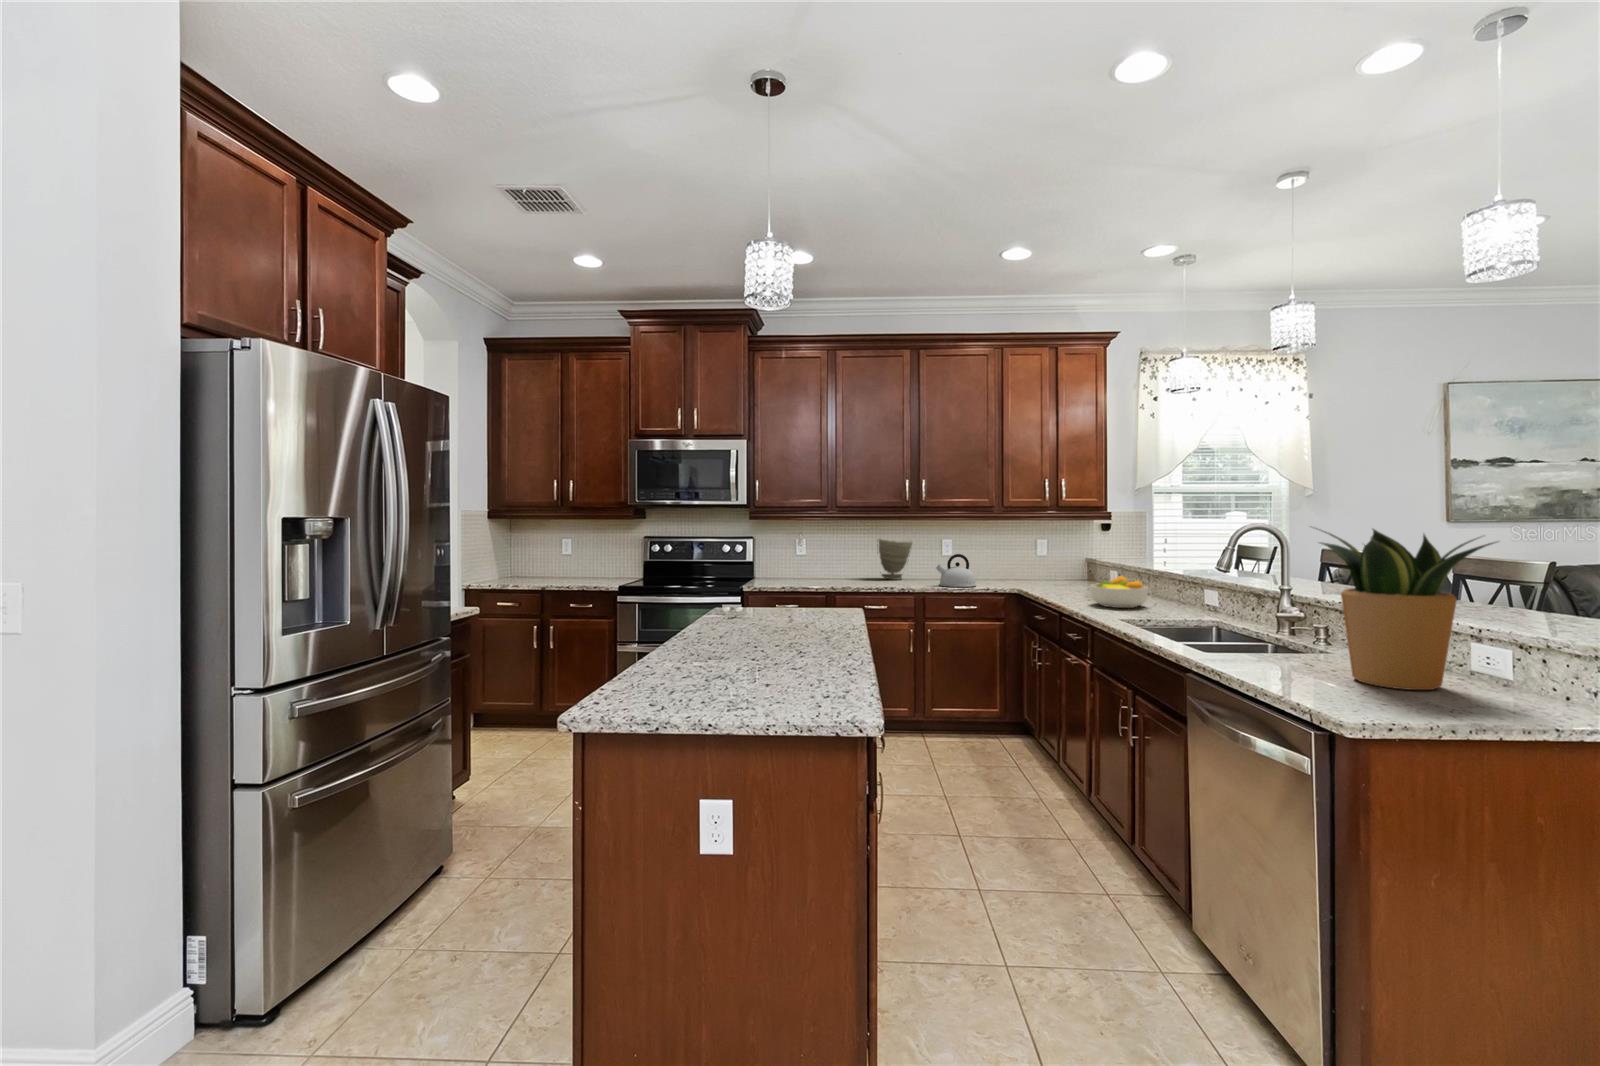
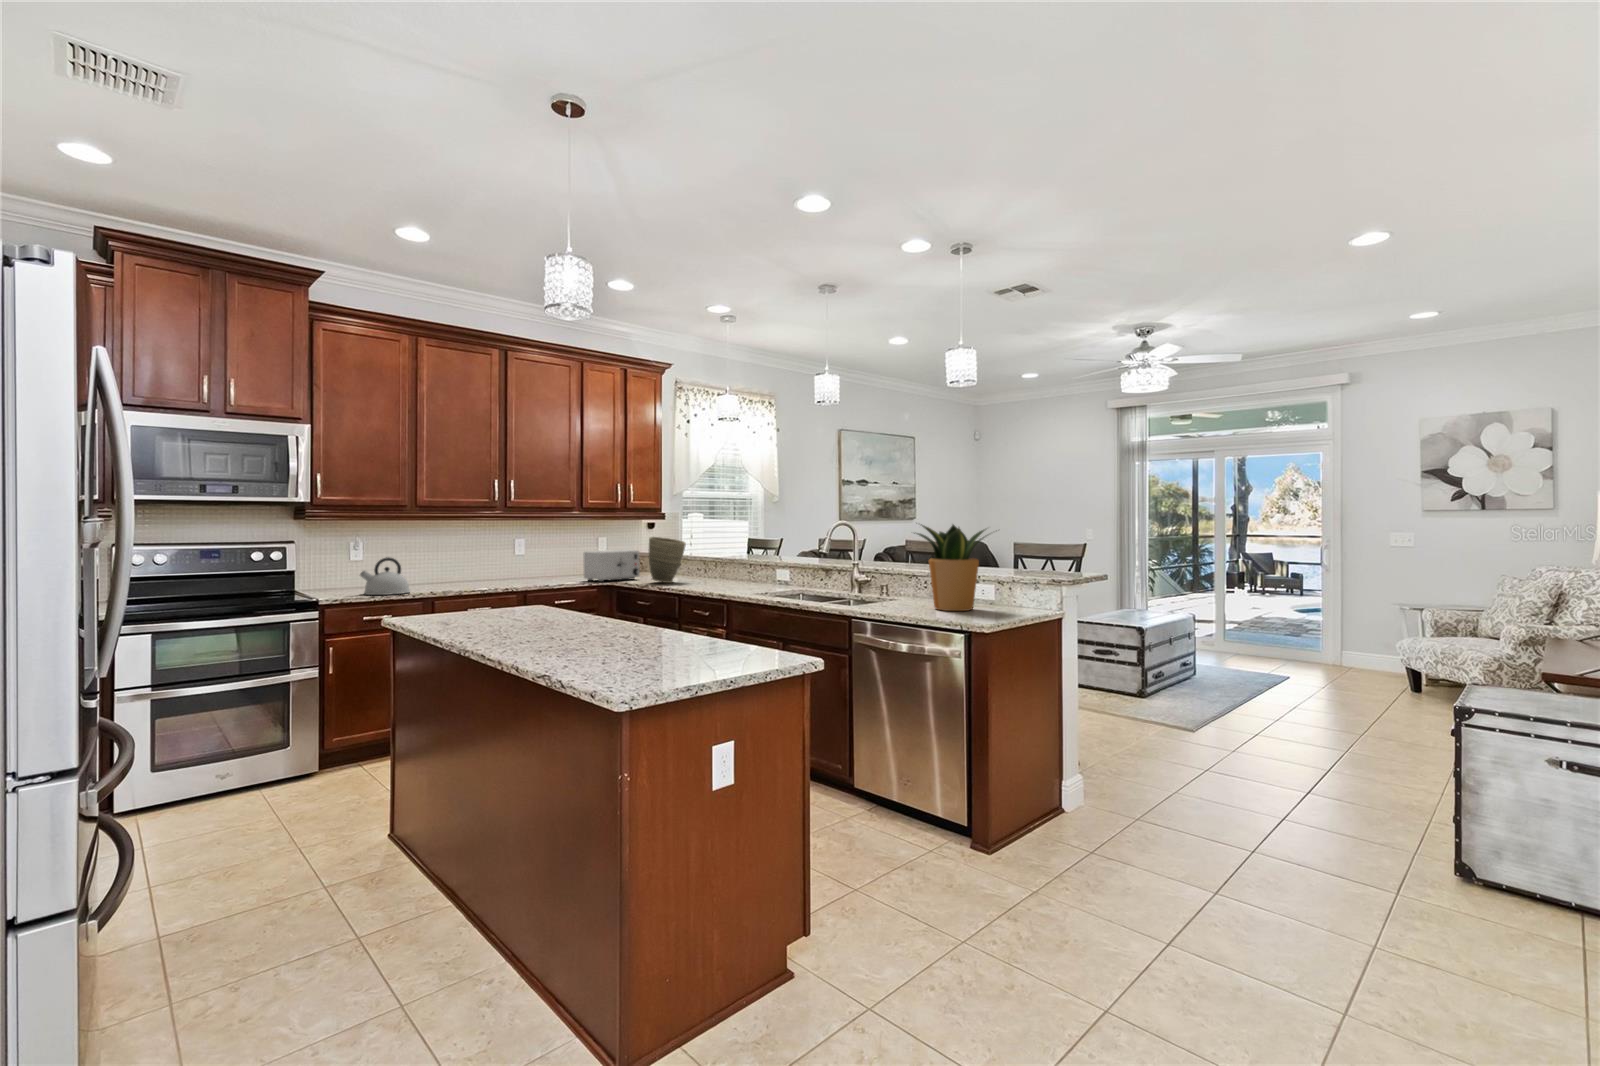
vase: present [877,539,912,580] -> present [649,537,686,583]
kettle: present [936,554,976,587] -> present [360,557,410,595]
toaster: none [992,554,1055,589] -> present [583,550,640,582]
fruit bowl: present [1090,576,1148,608] -> none [699,563,740,588]

